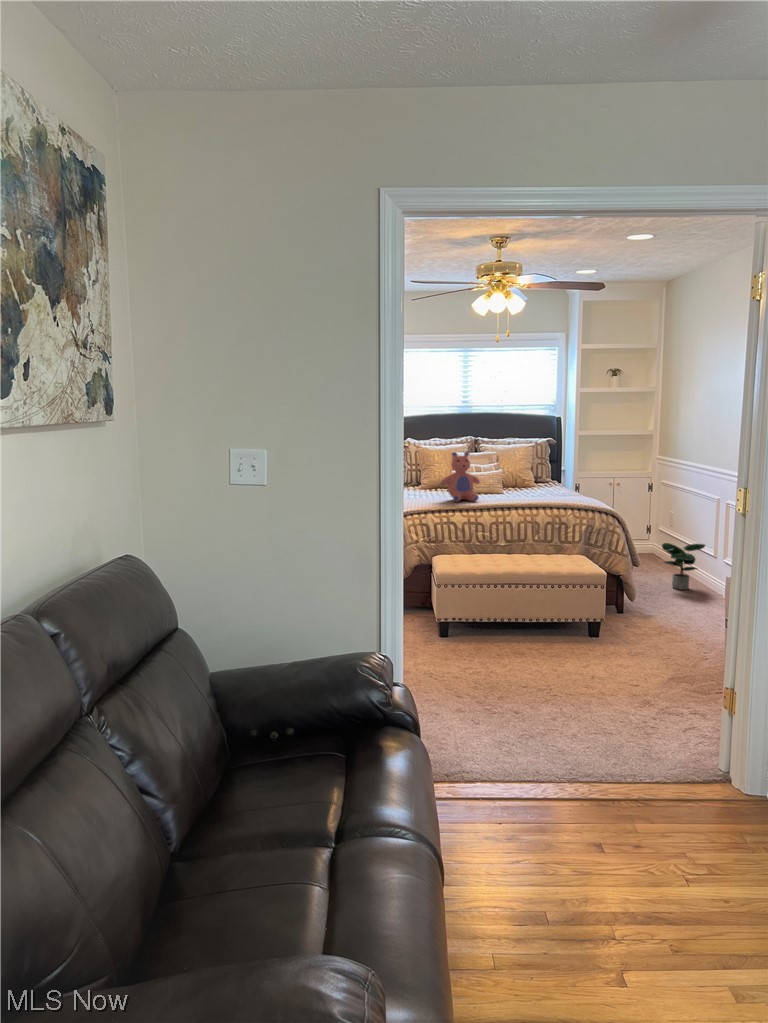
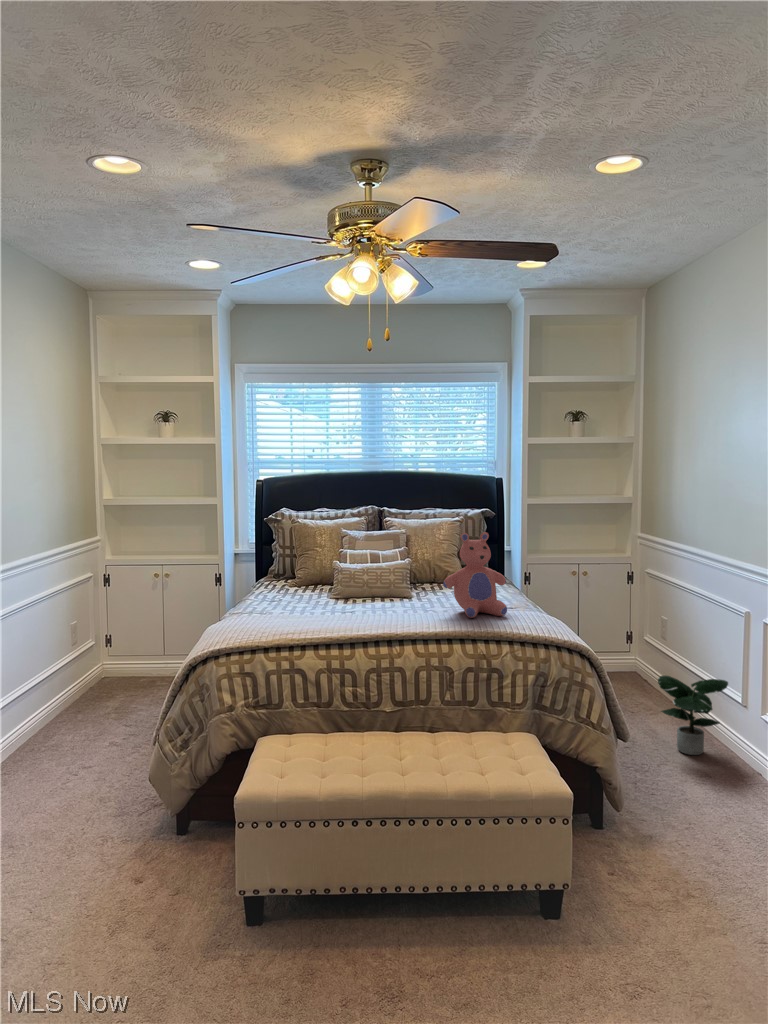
teddy bear: present [441,451,480,502] -> present [443,532,507,618]

